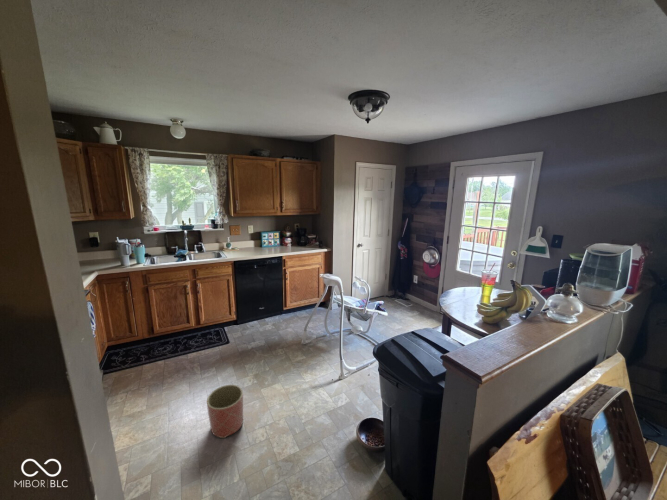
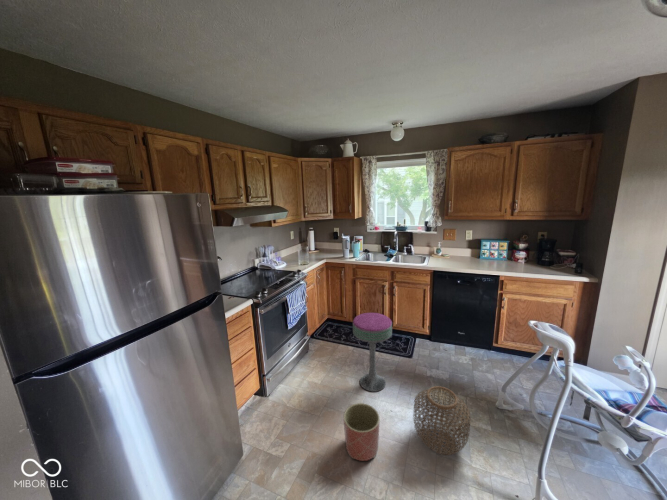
bar stool: none [177,308,221,386] -> present [353,313,392,391]
woven basket: none [260,341,301,391] -> present [413,386,471,455]

